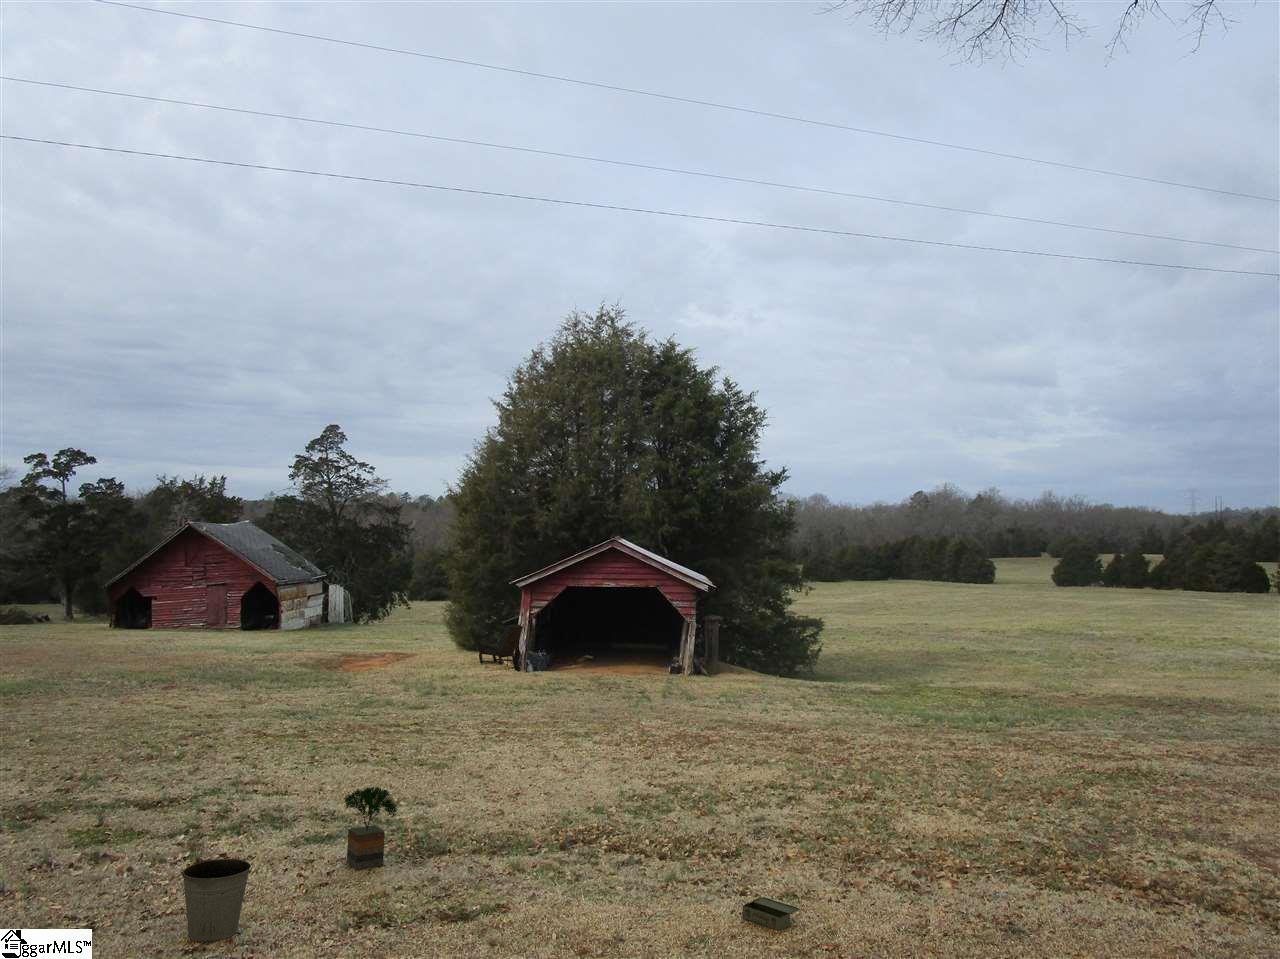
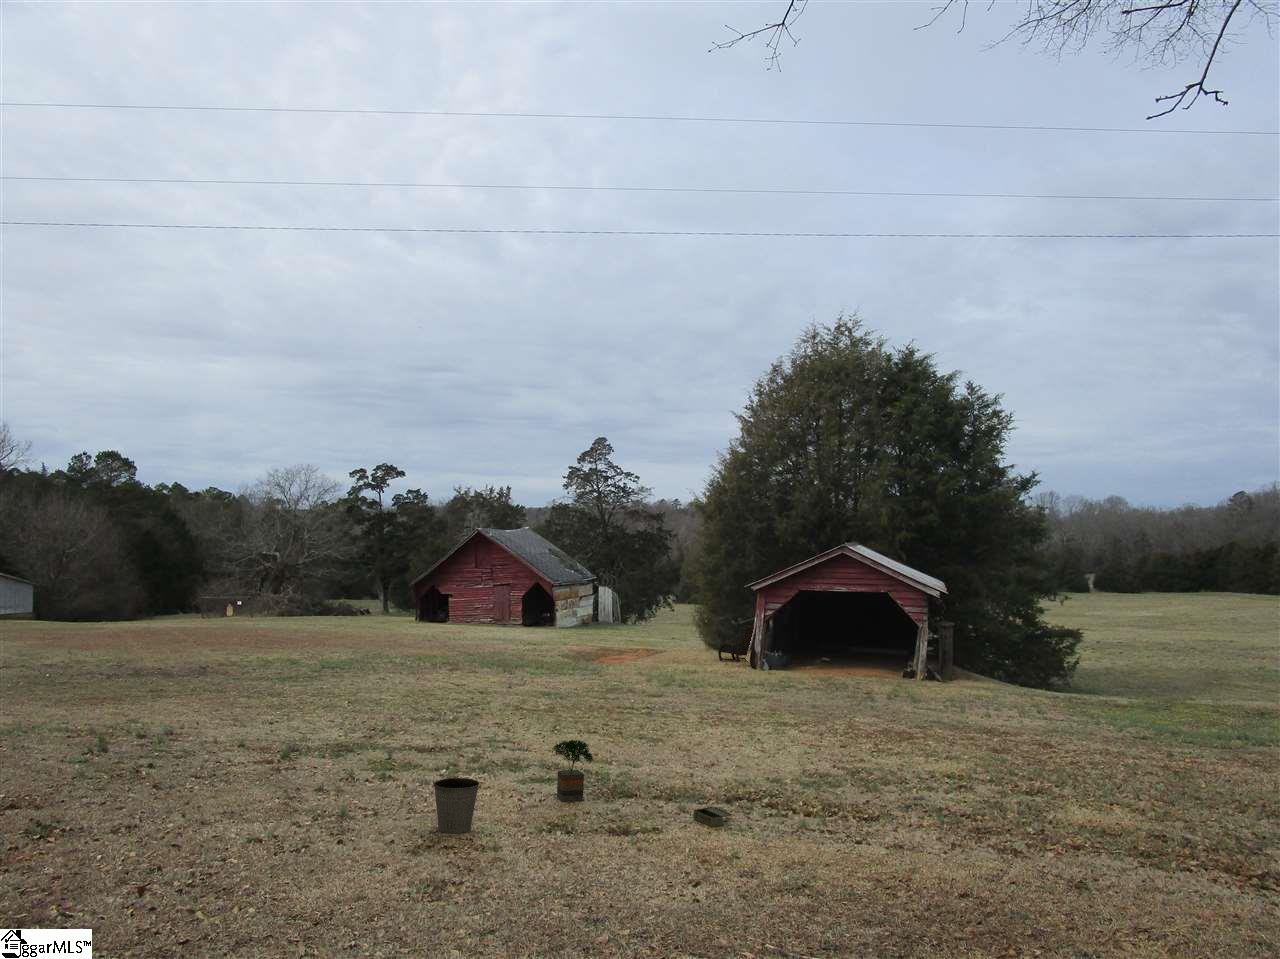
toolbox: present [742,897,799,931] -> present [694,807,732,827]

